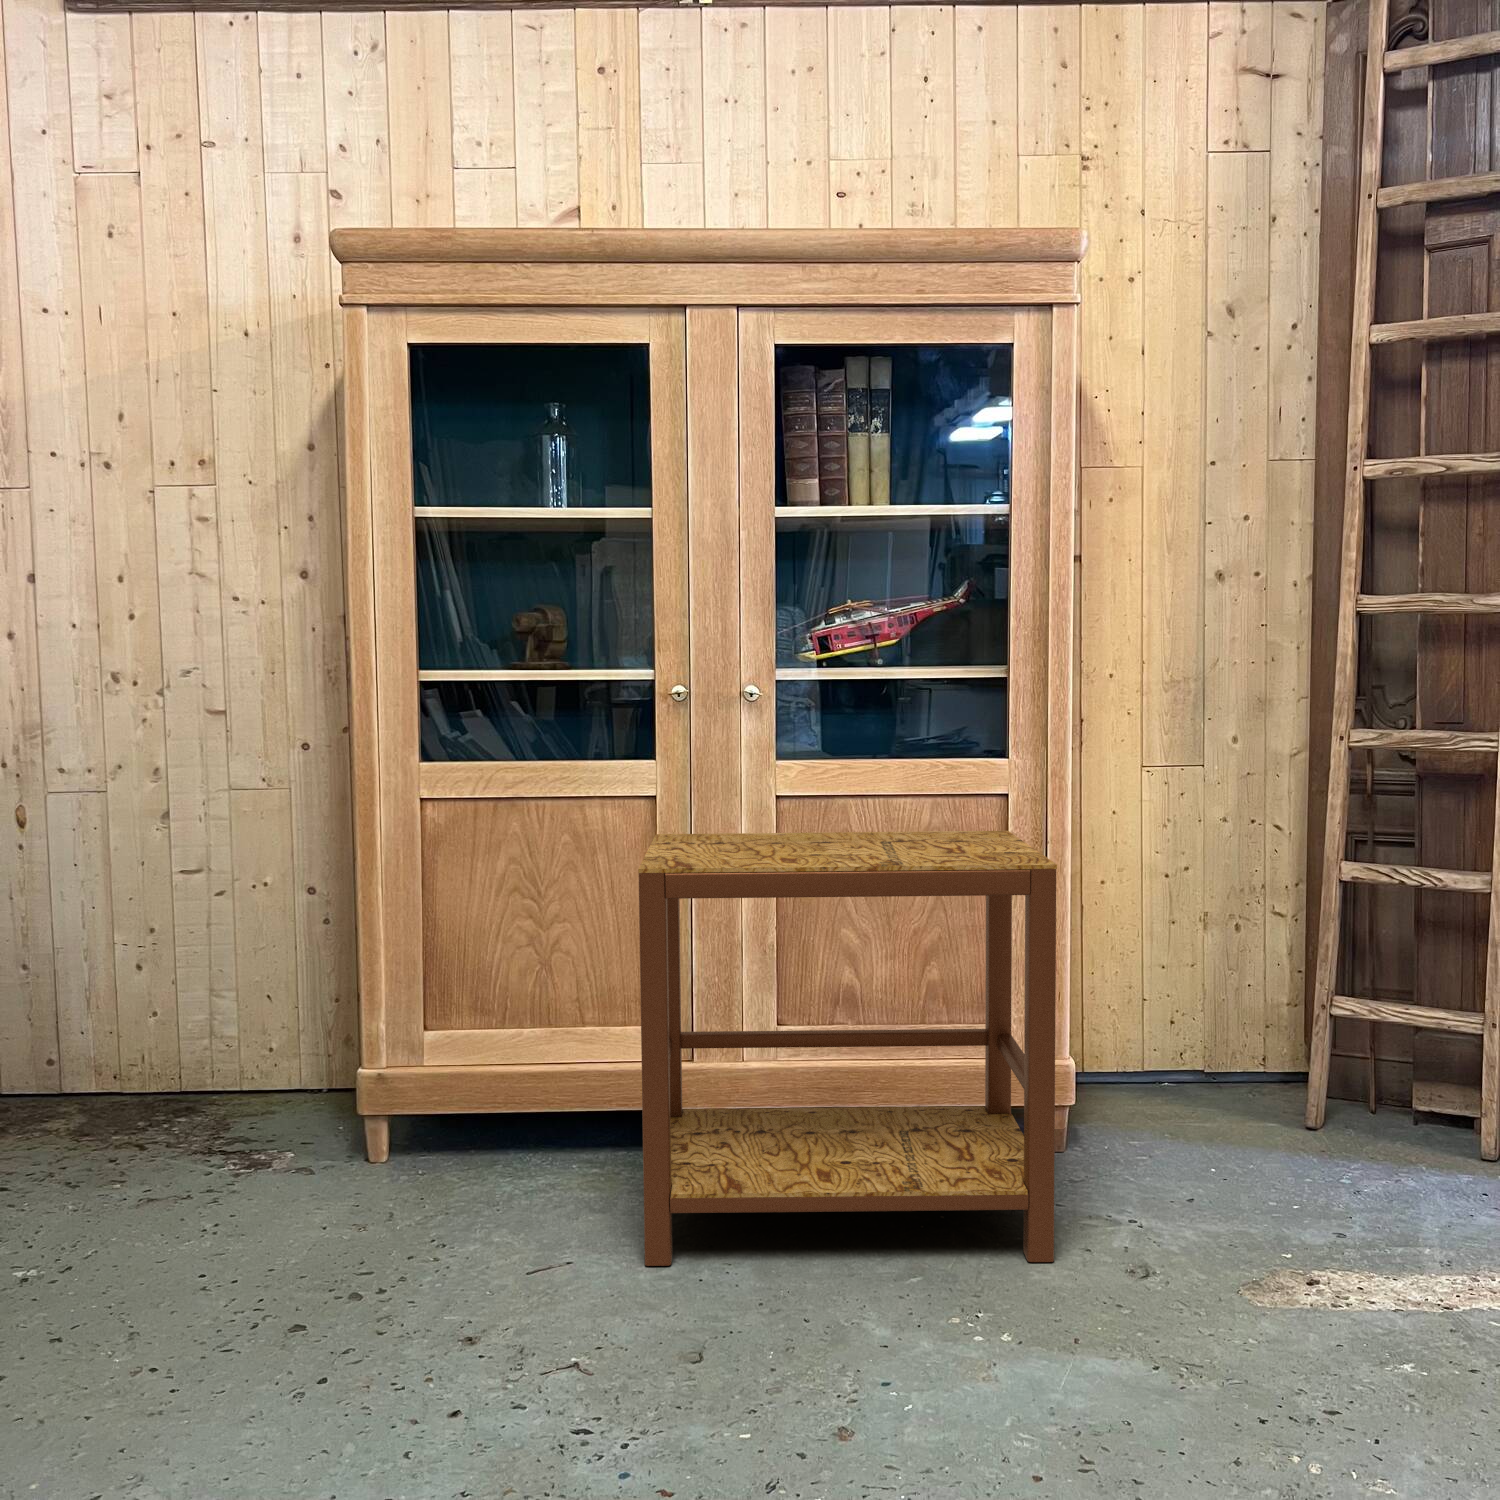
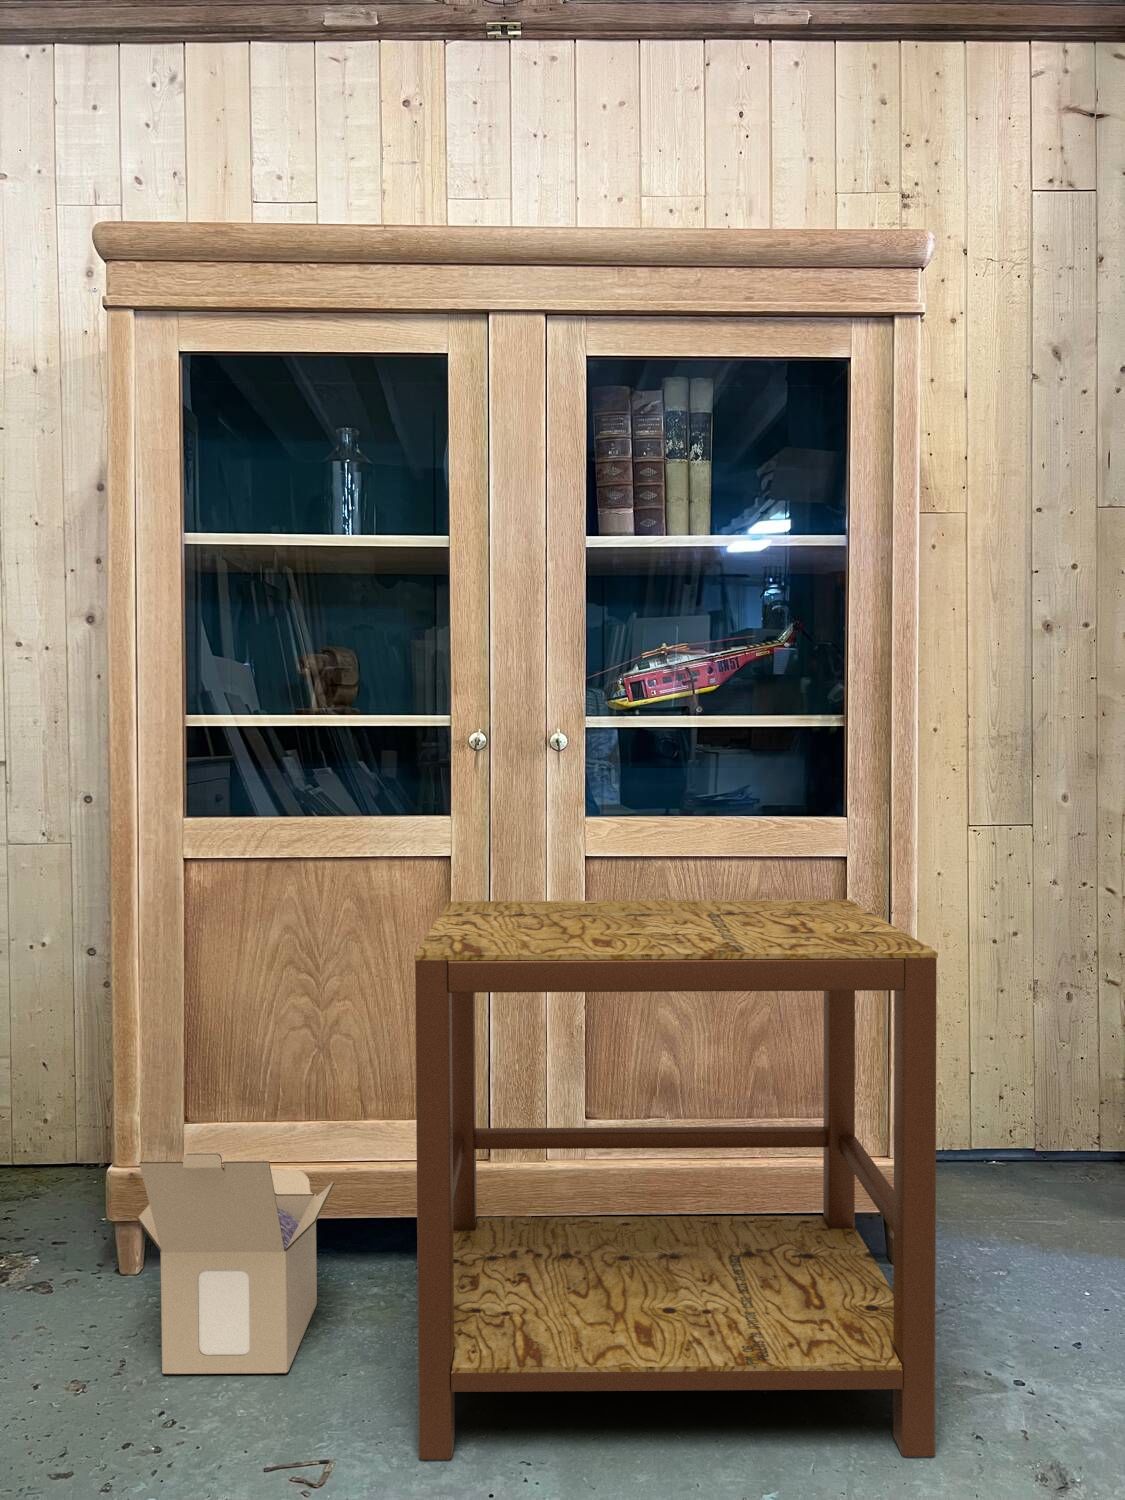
cardboard box: none [403,1034,562,1222] -> present [137,1154,335,1374]

